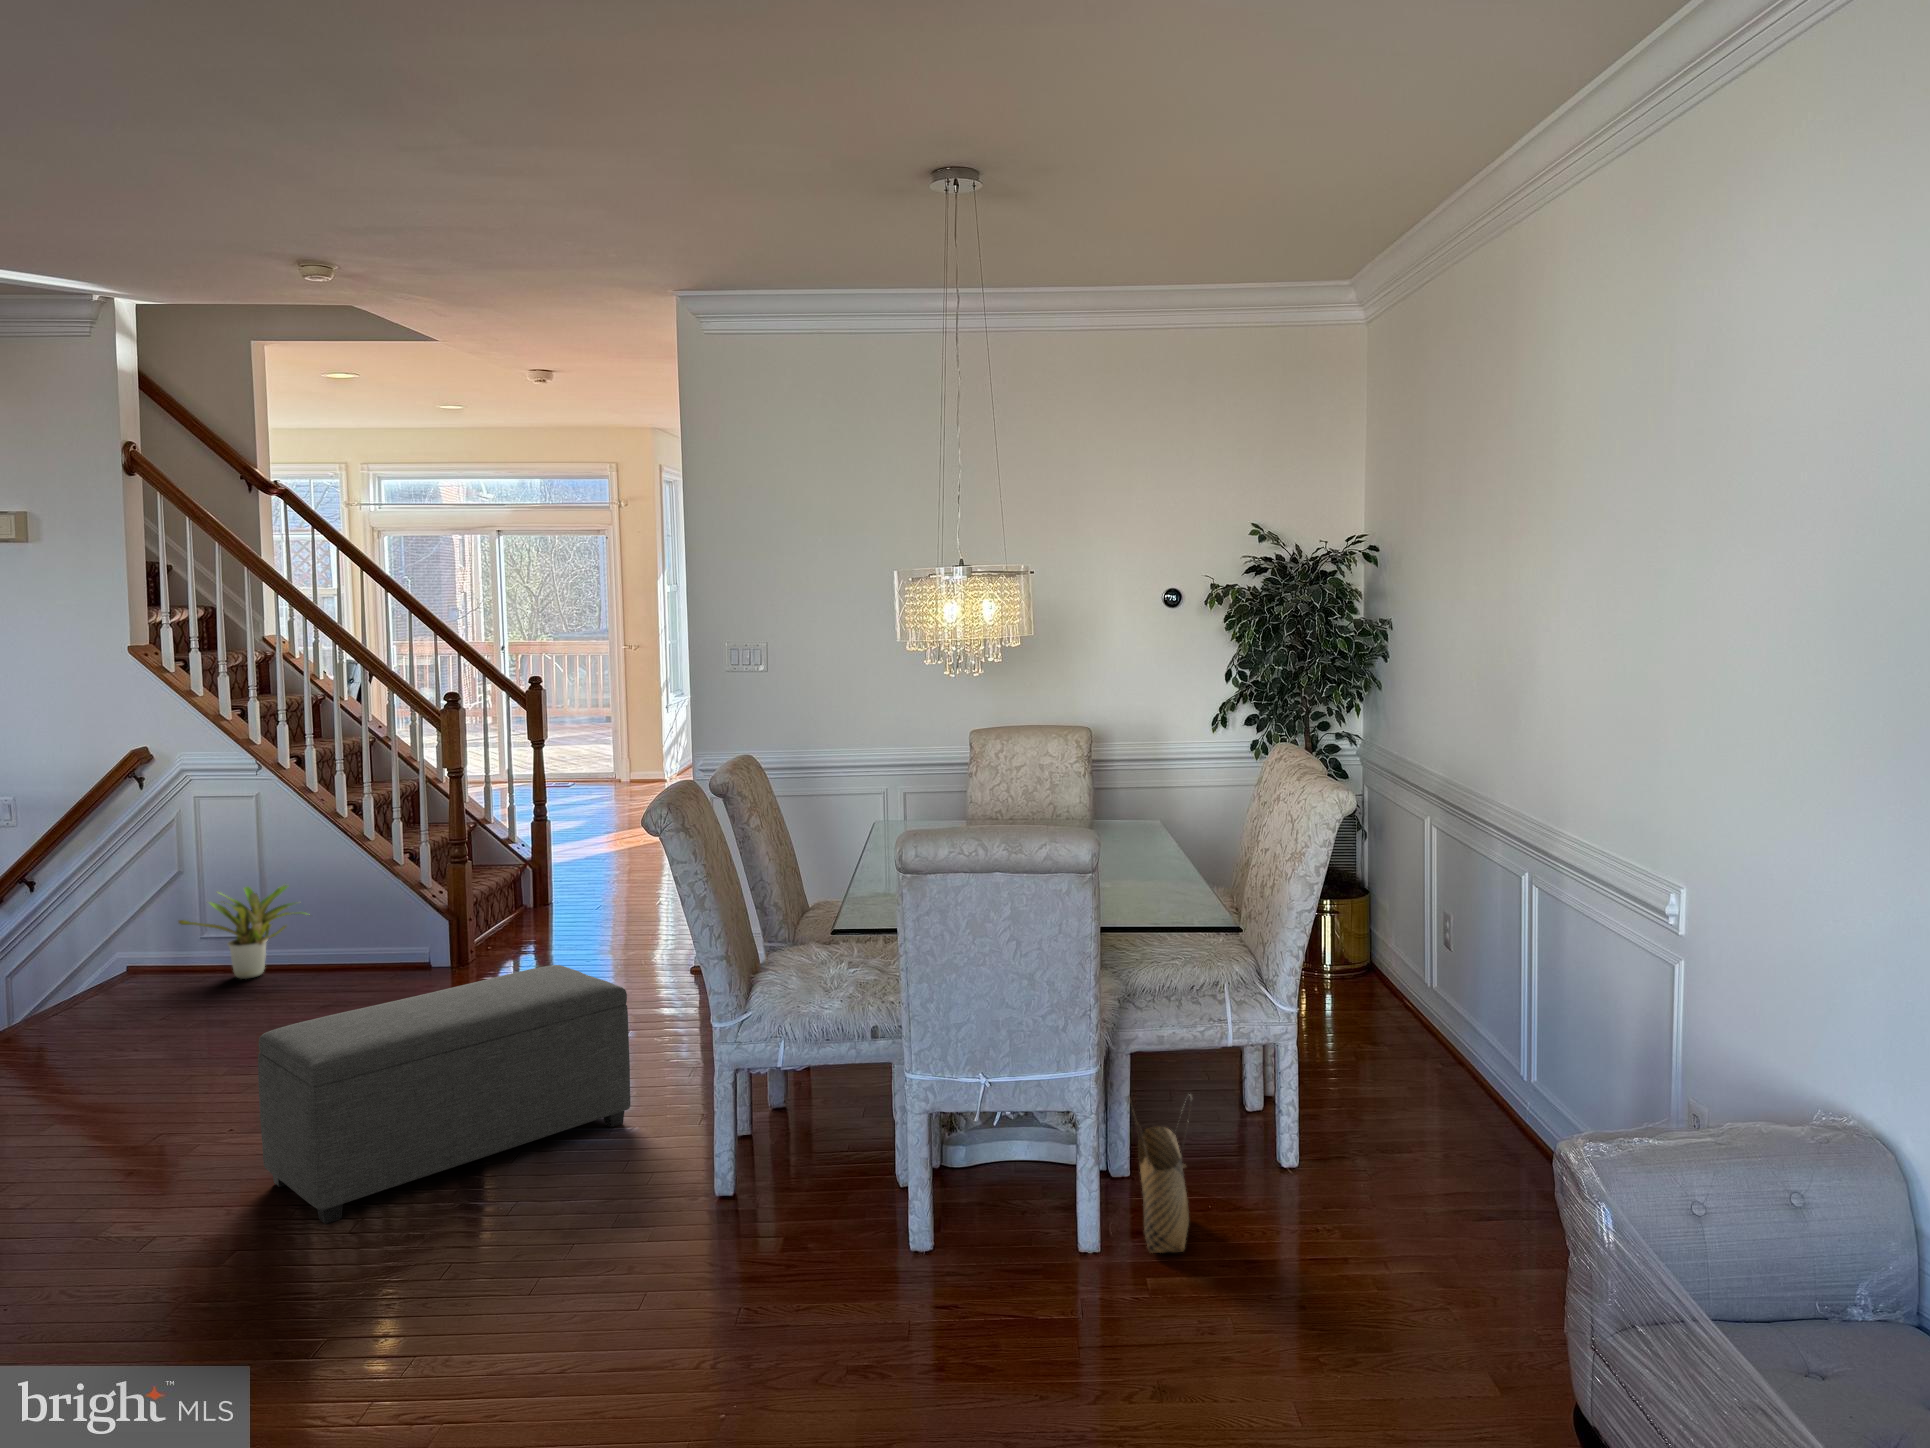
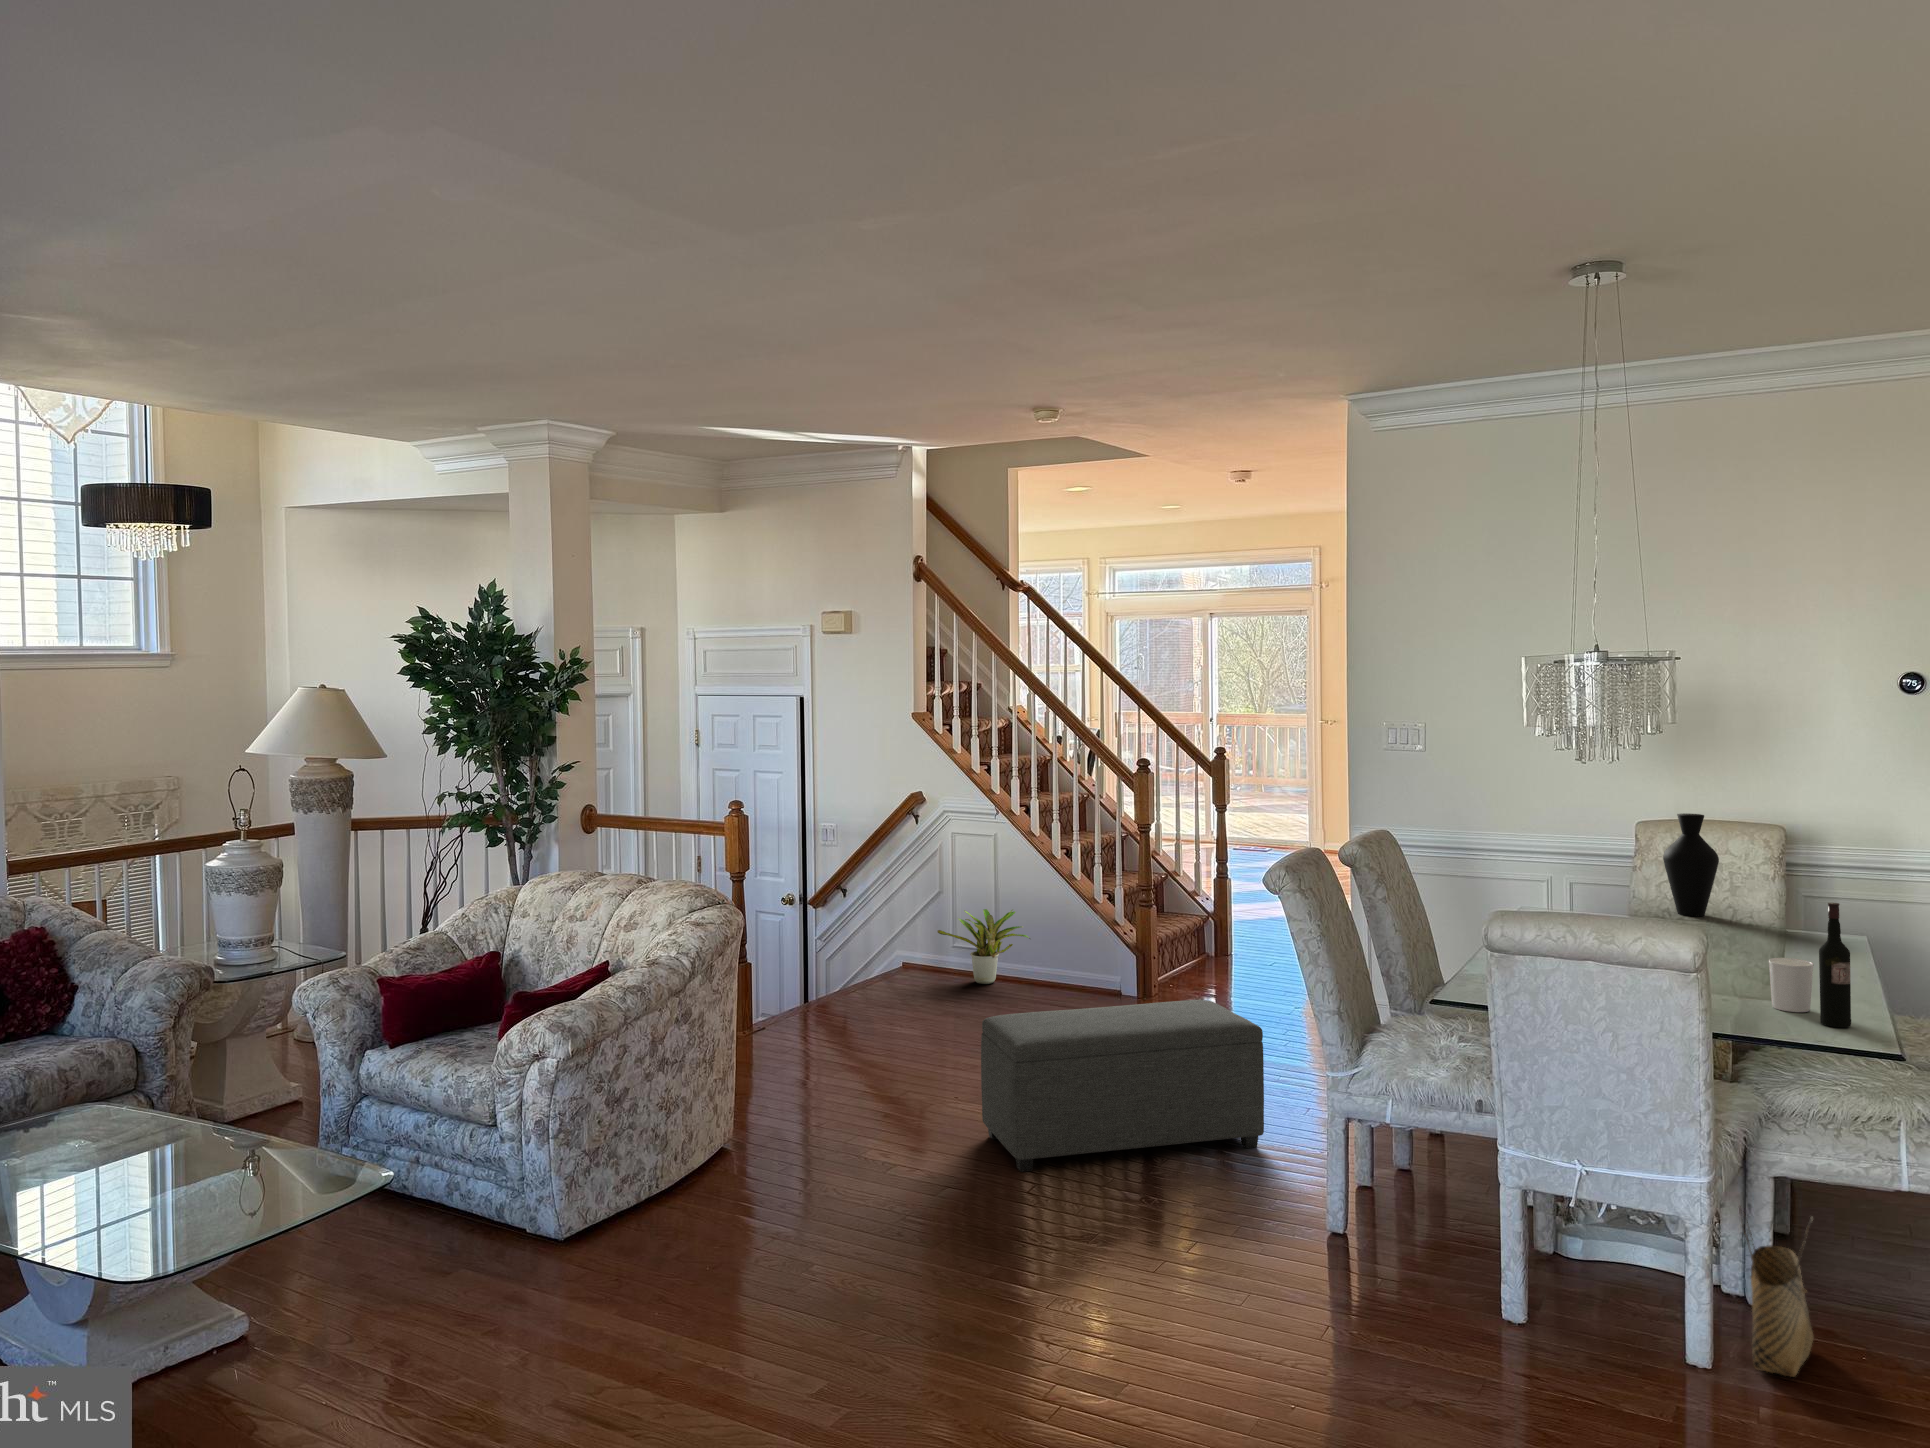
vase: none [1000,720,1046,817] -> present [1663,813,1719,916]
wine bottle: none [1180,794,1206,910] -> present [1819,903,1851,1027]
candle holder: none [1133,850,1170,901] -> present [1769,958,1814,1012]

